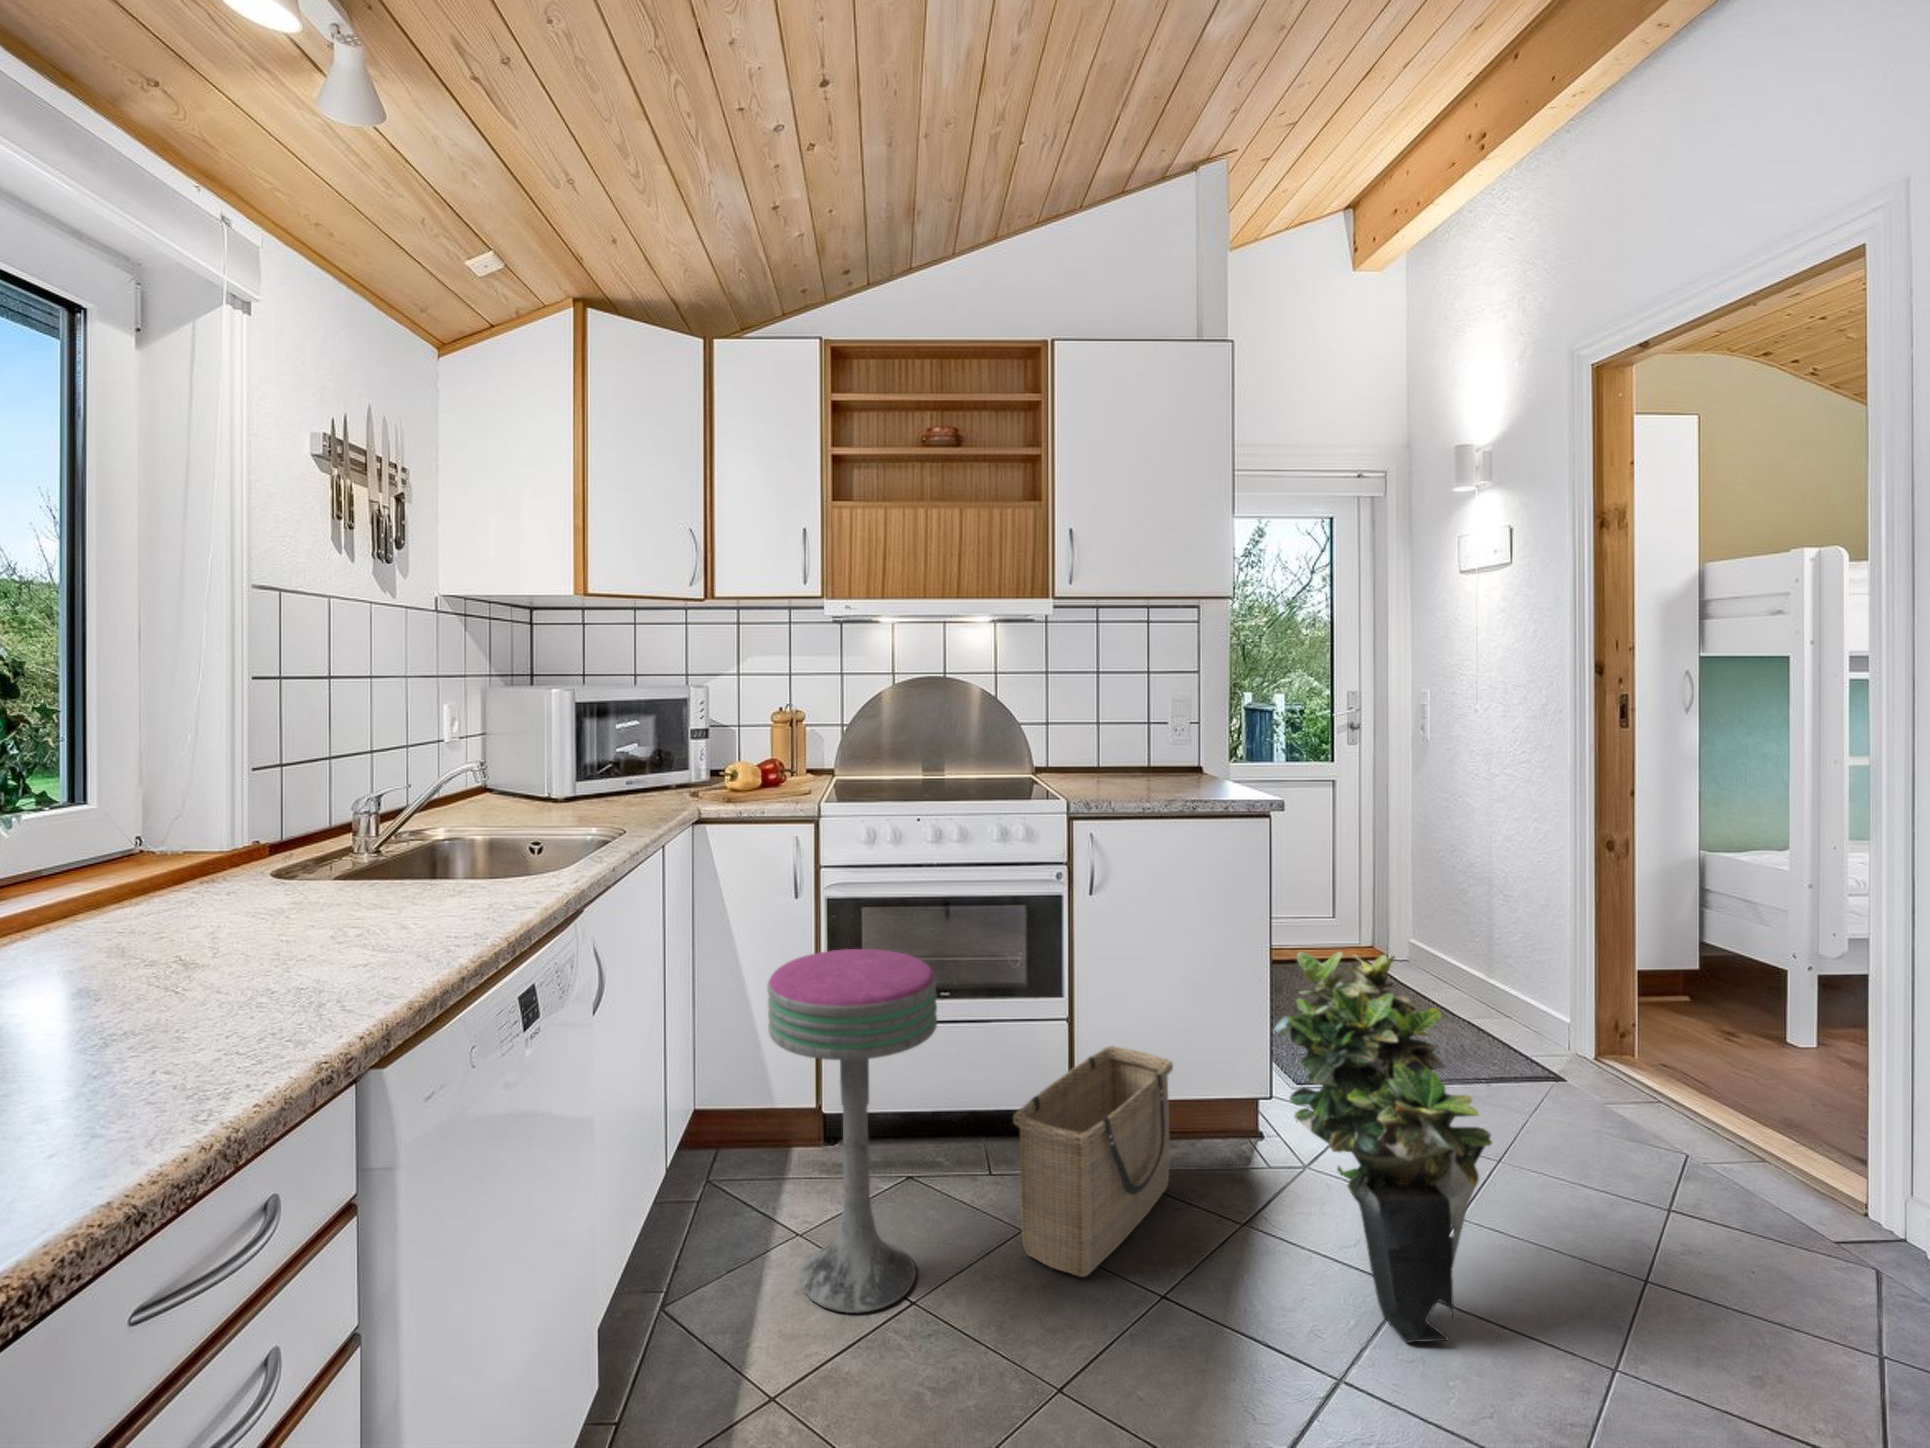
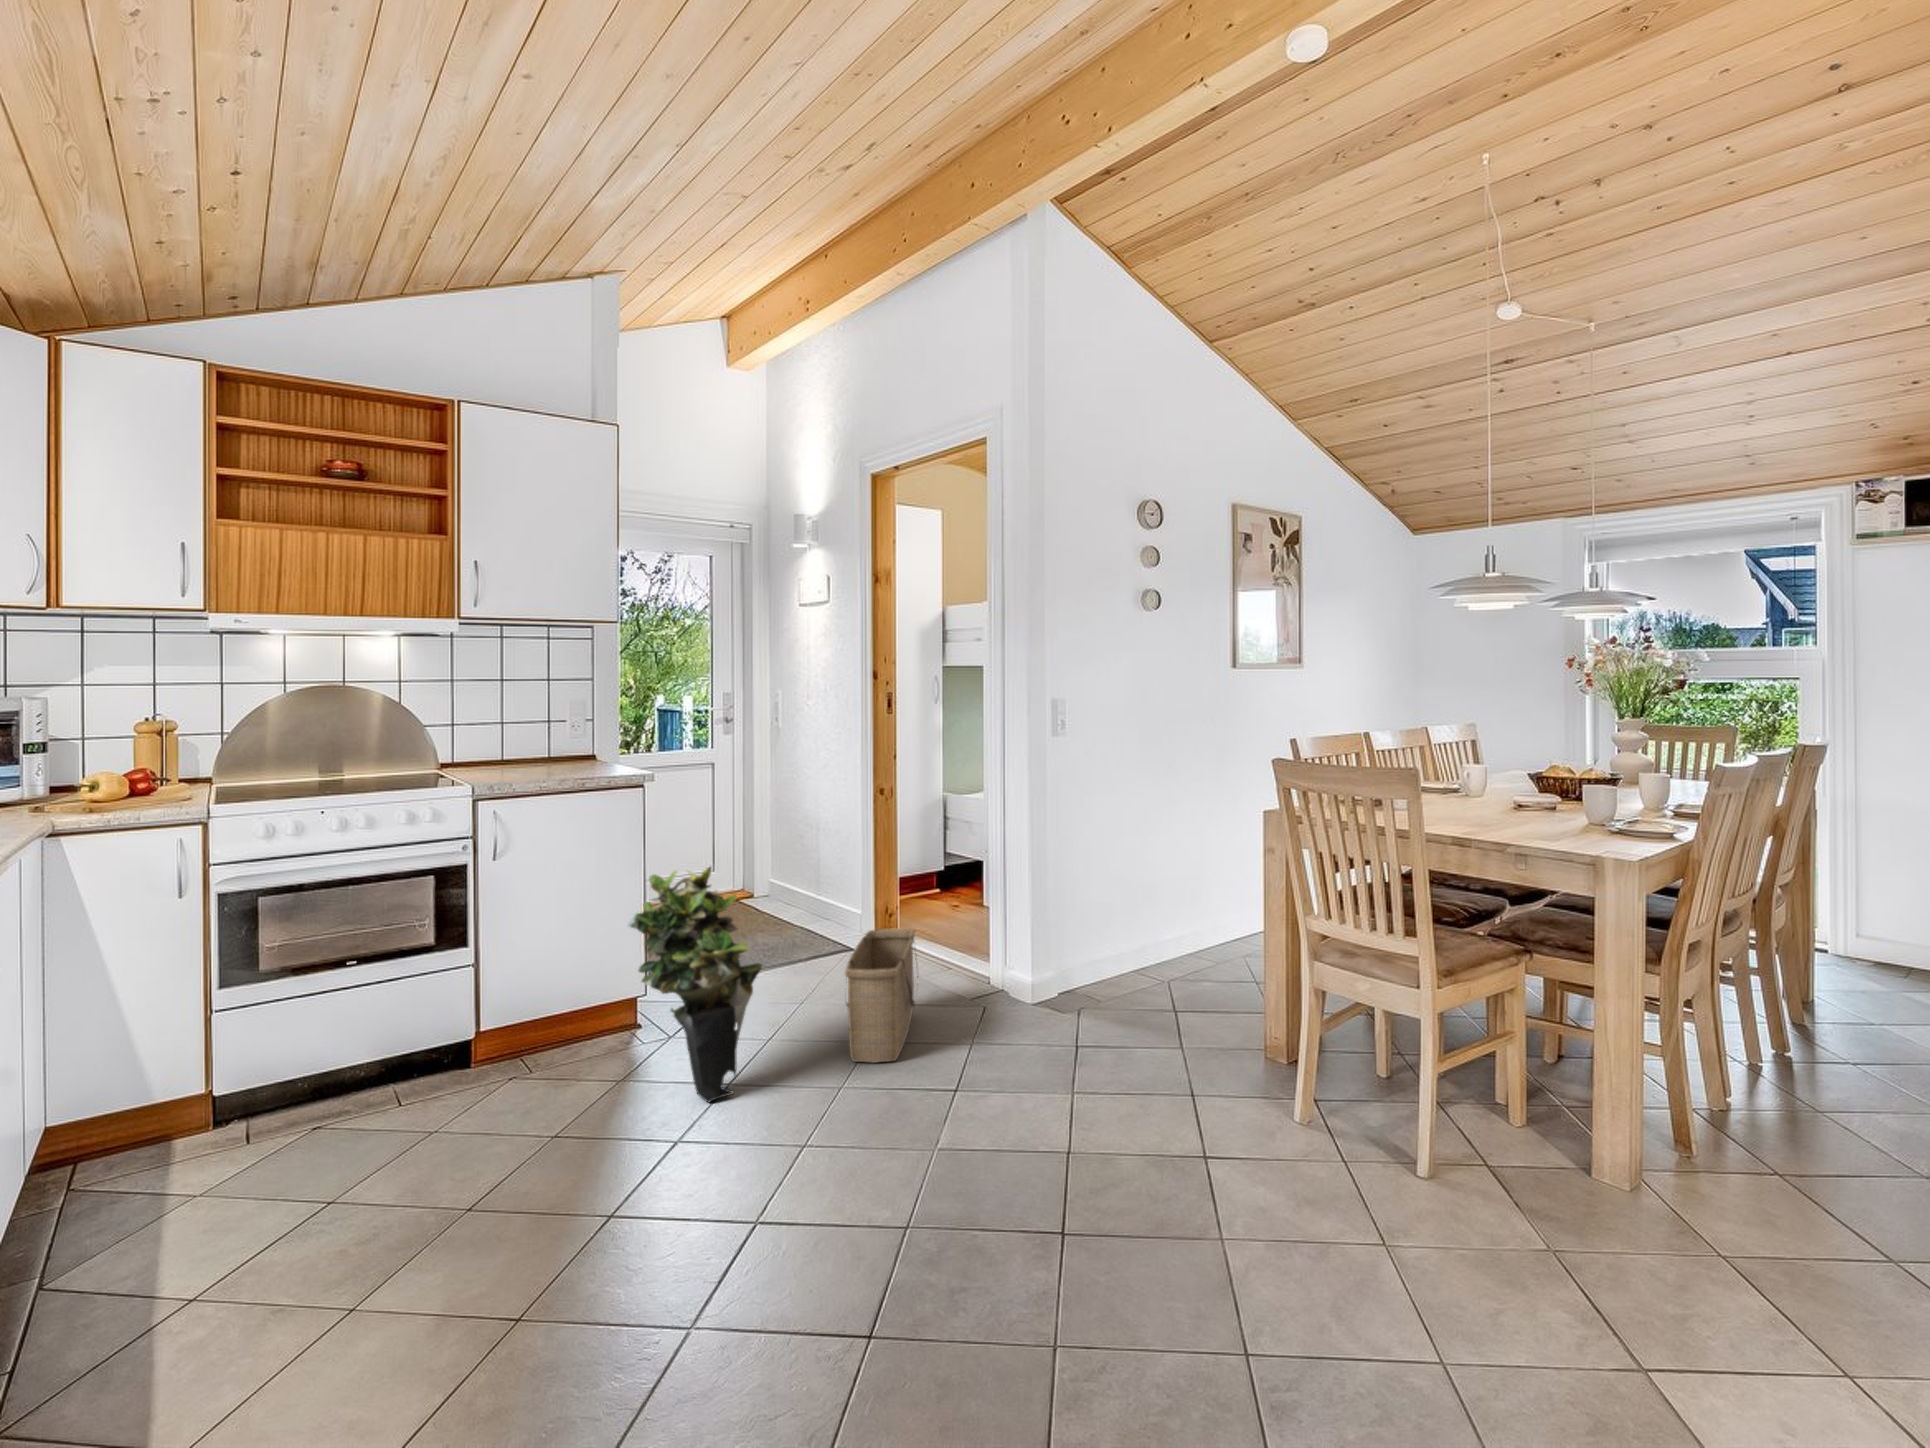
bar stool: present [767,949,937,1313] -> none [162,919,345,1219]
basket: present [1013,1046,1173,1277] -> present [845,929,918,1063]

